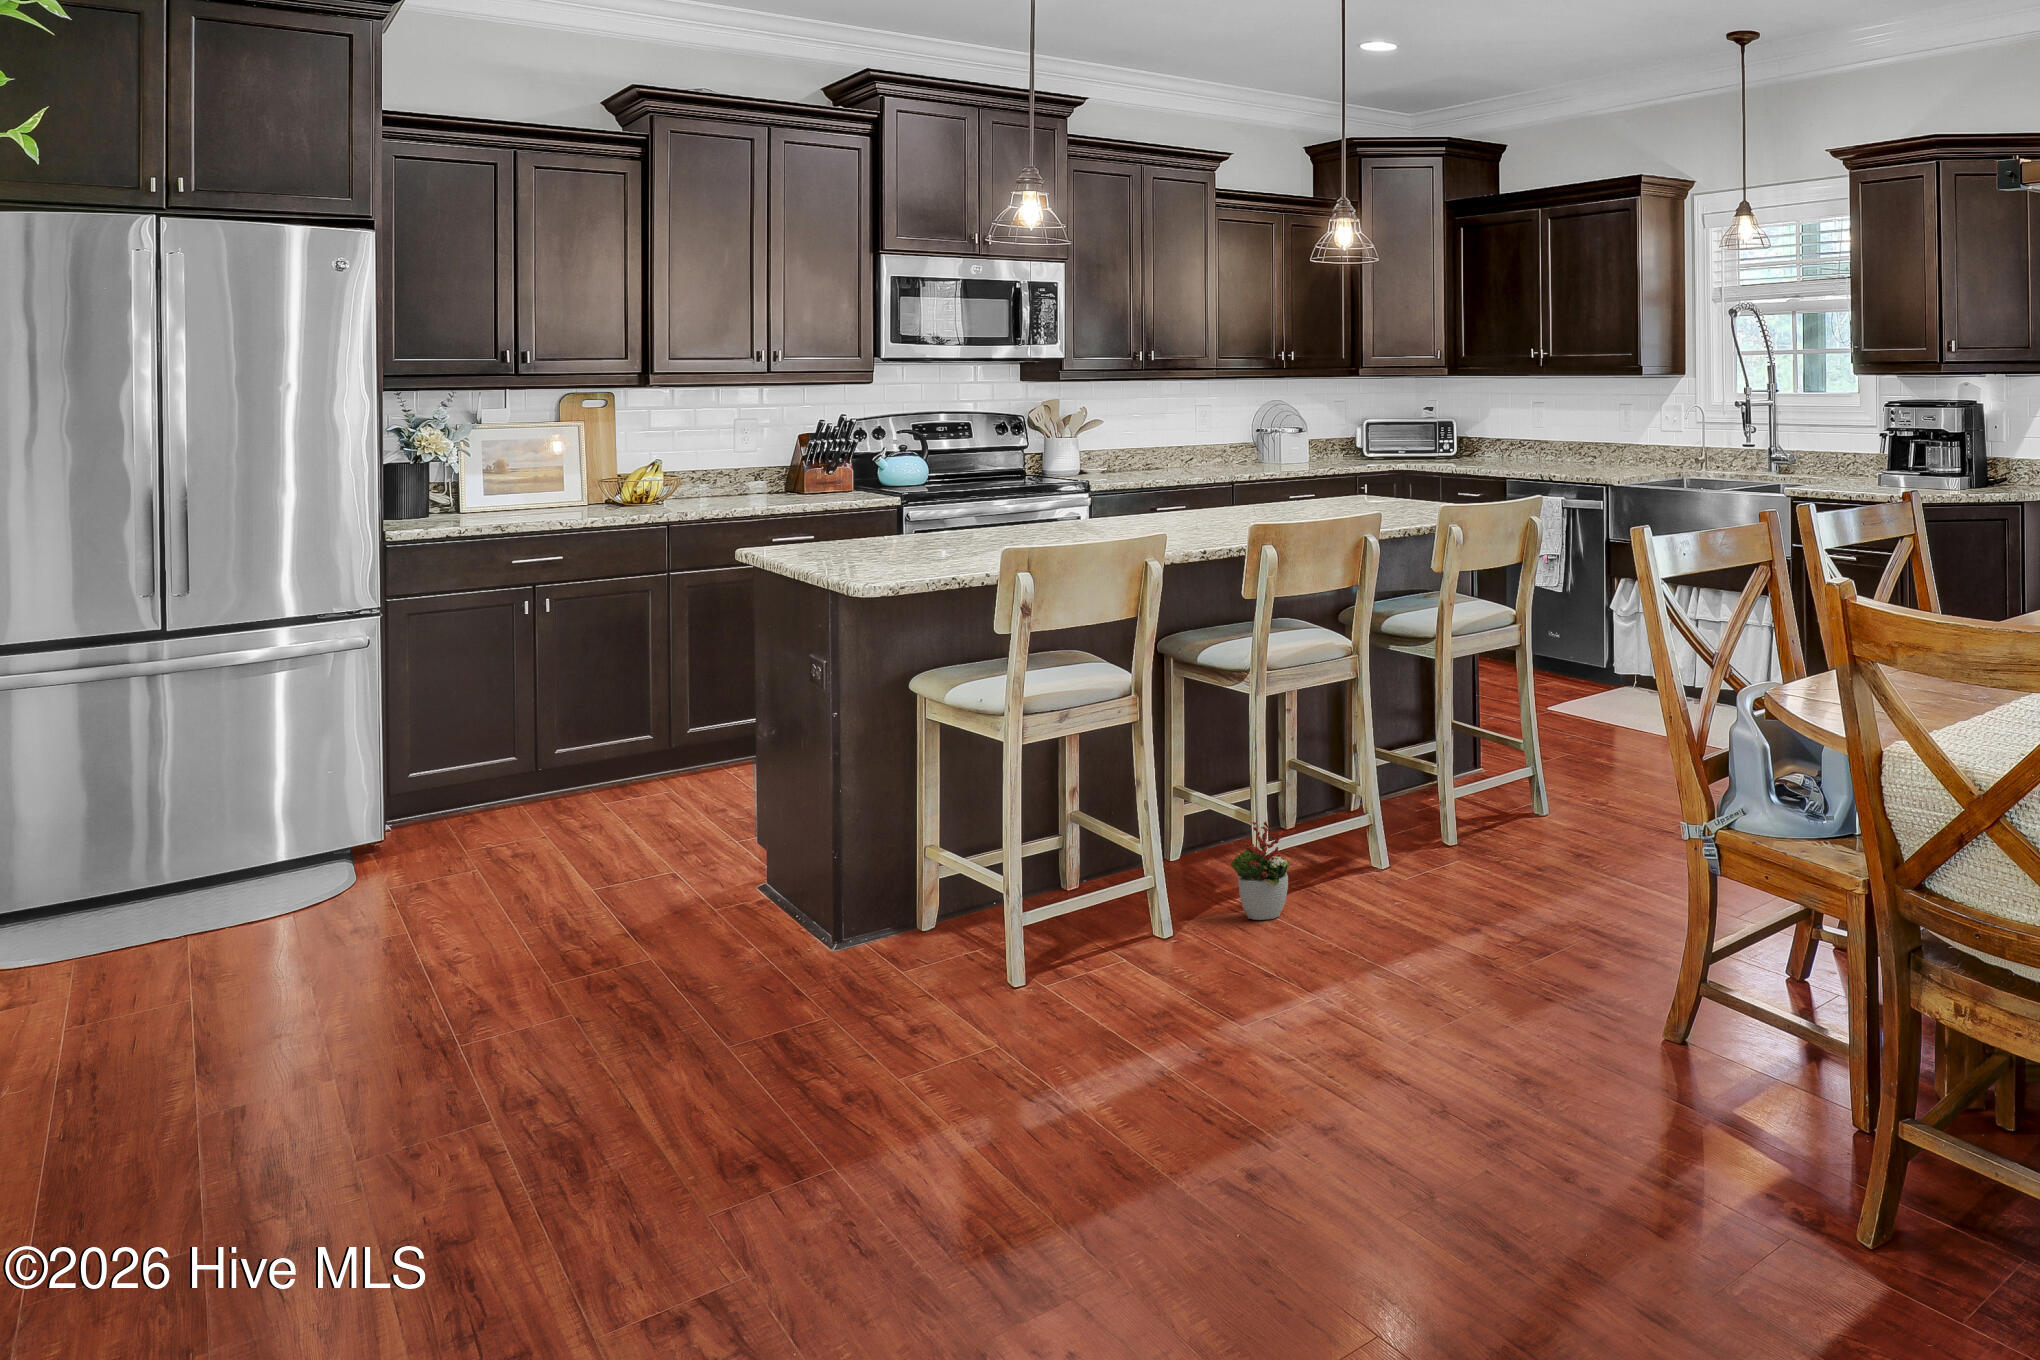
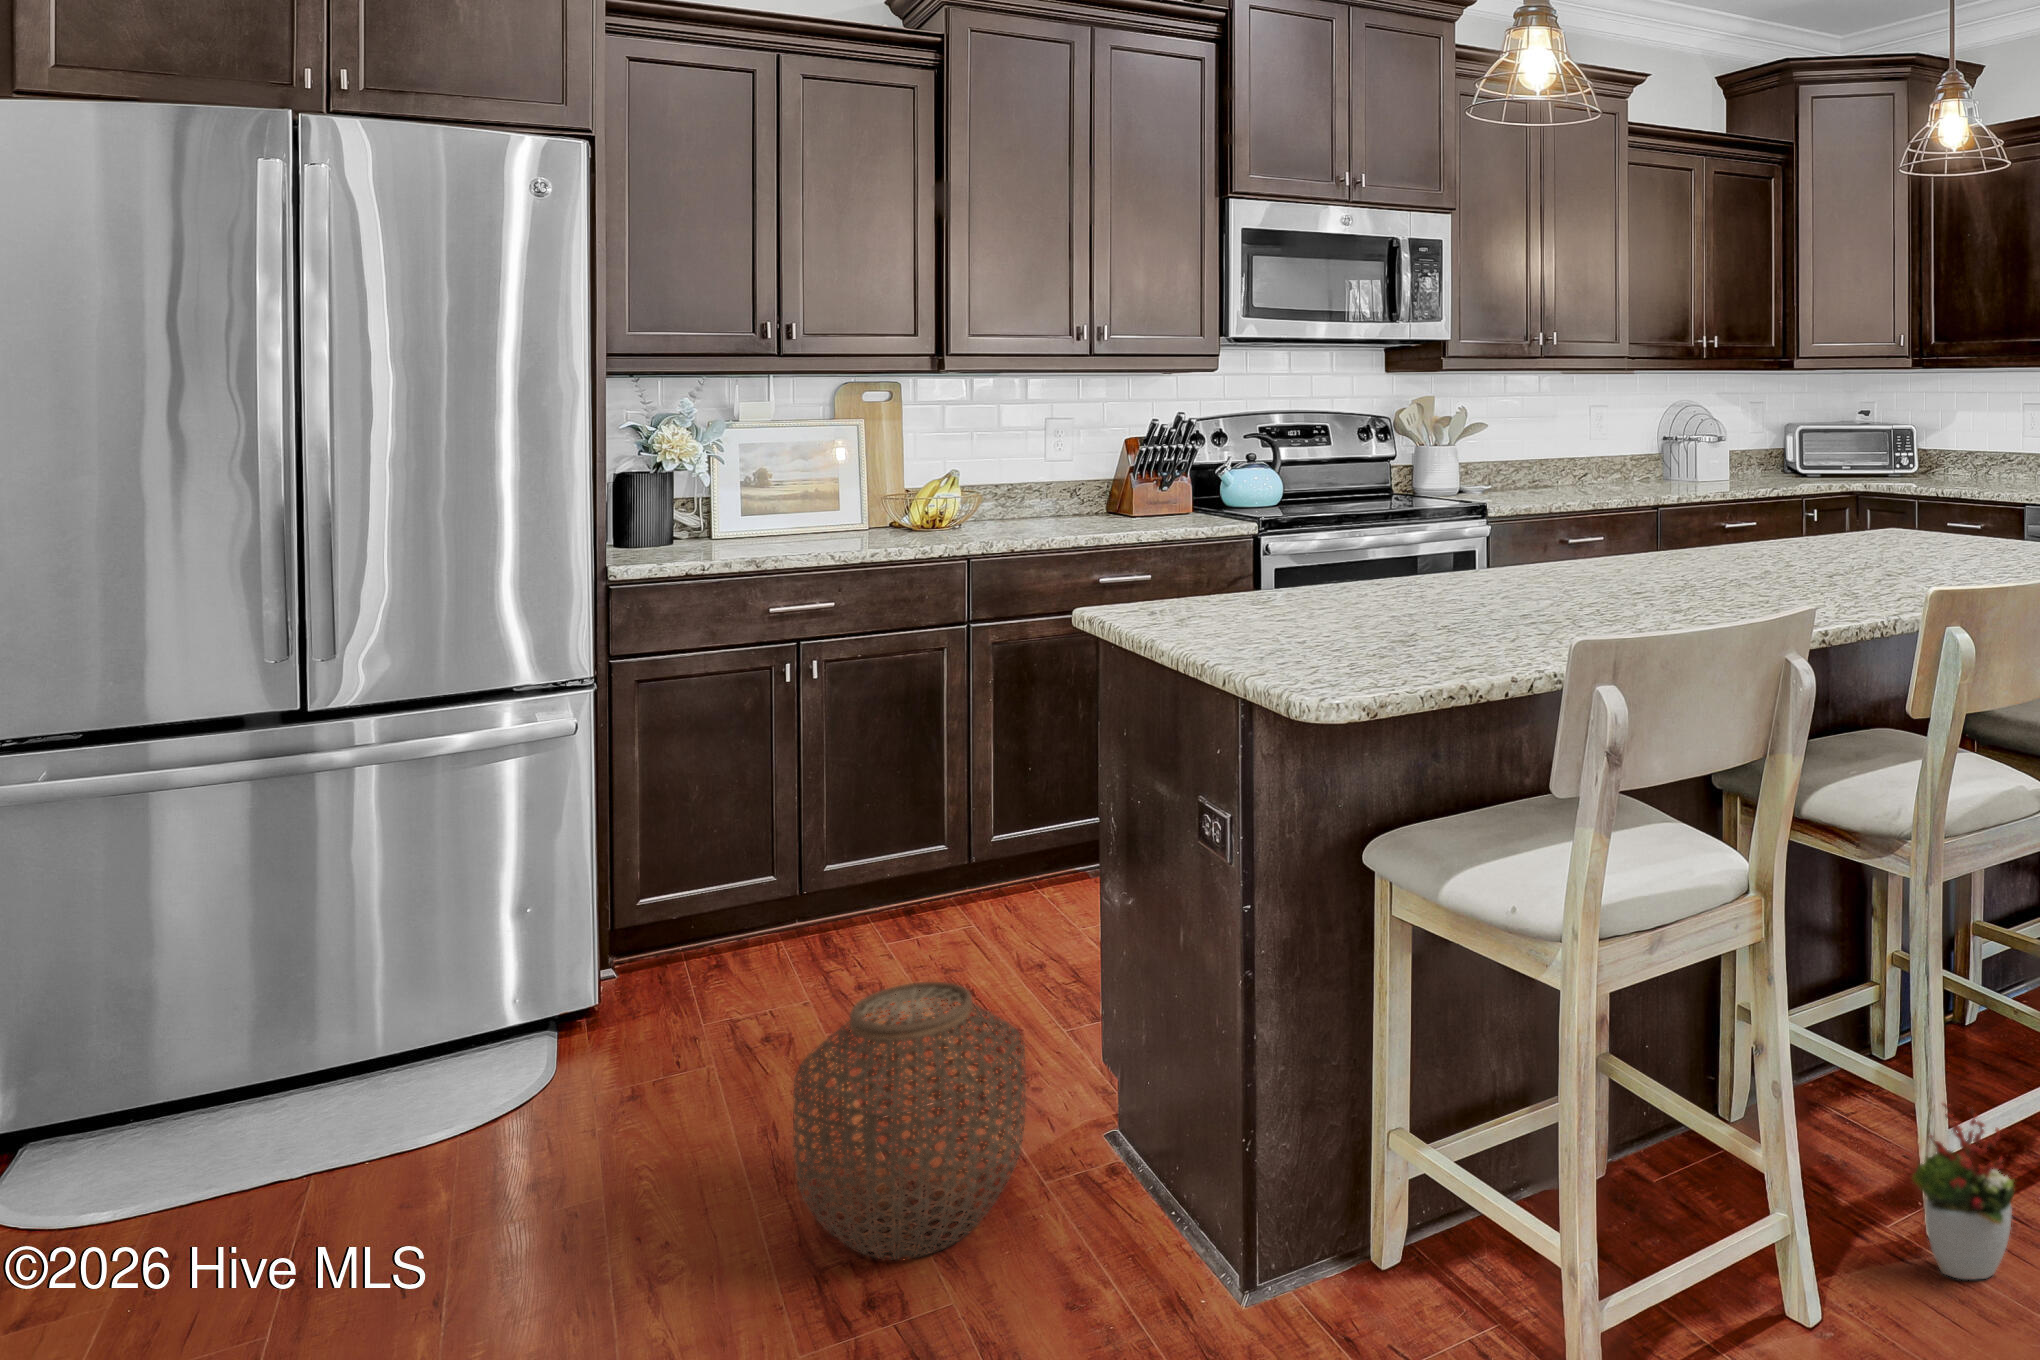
woven basket: none [522,788,684,953] -> present [793,982,1026,1260]

